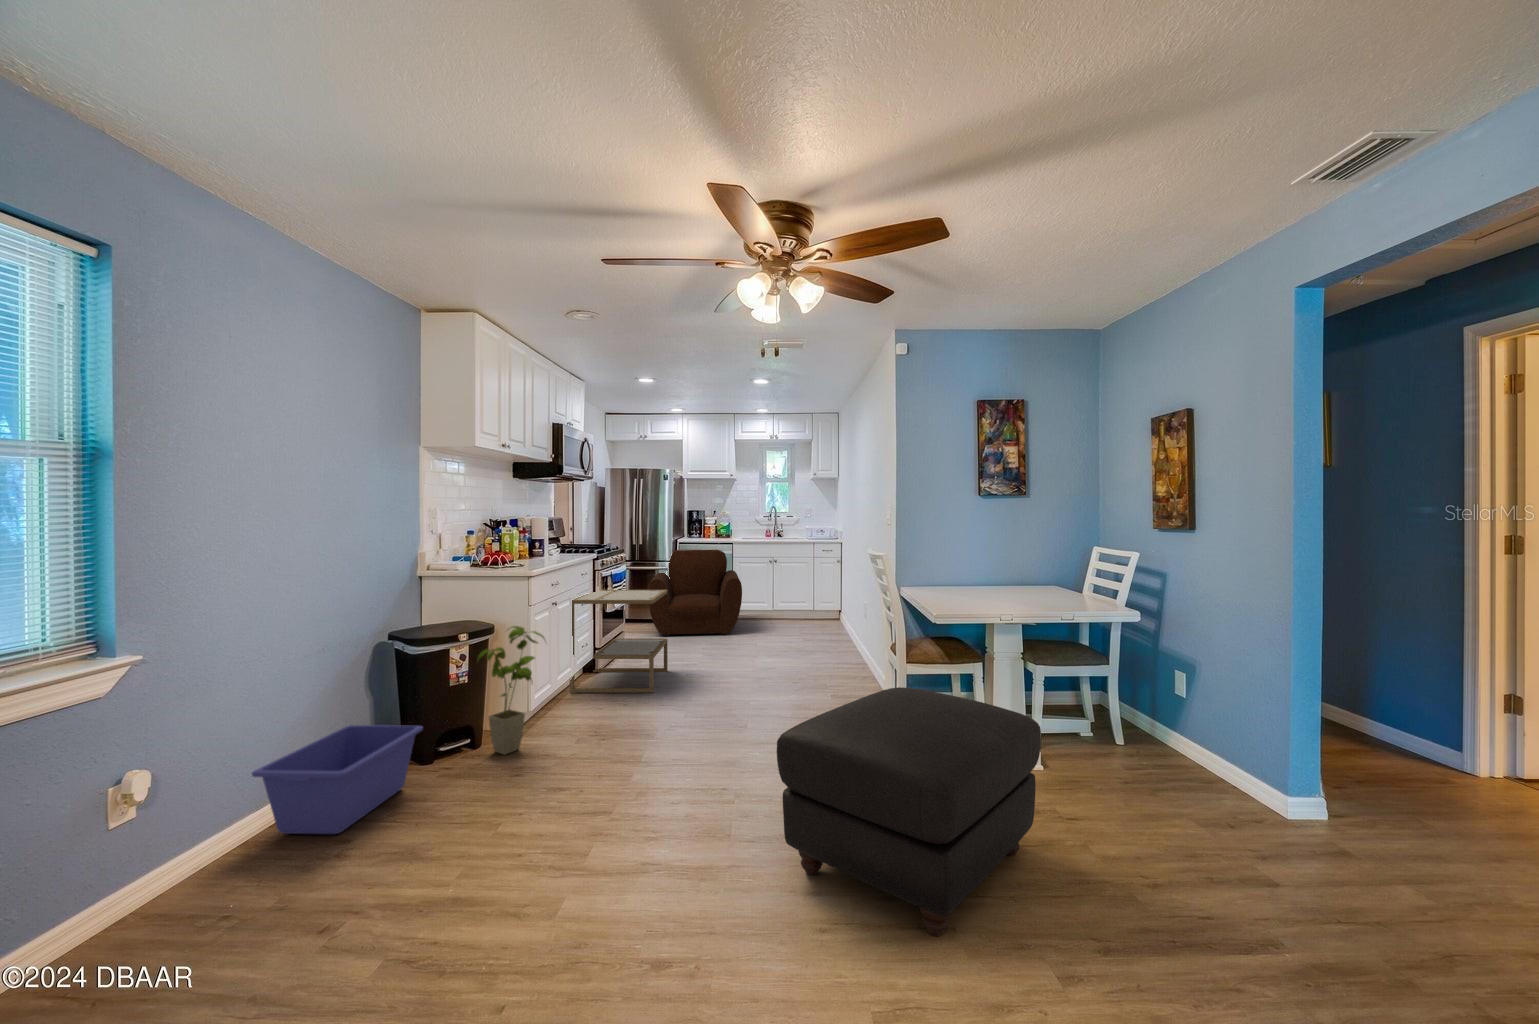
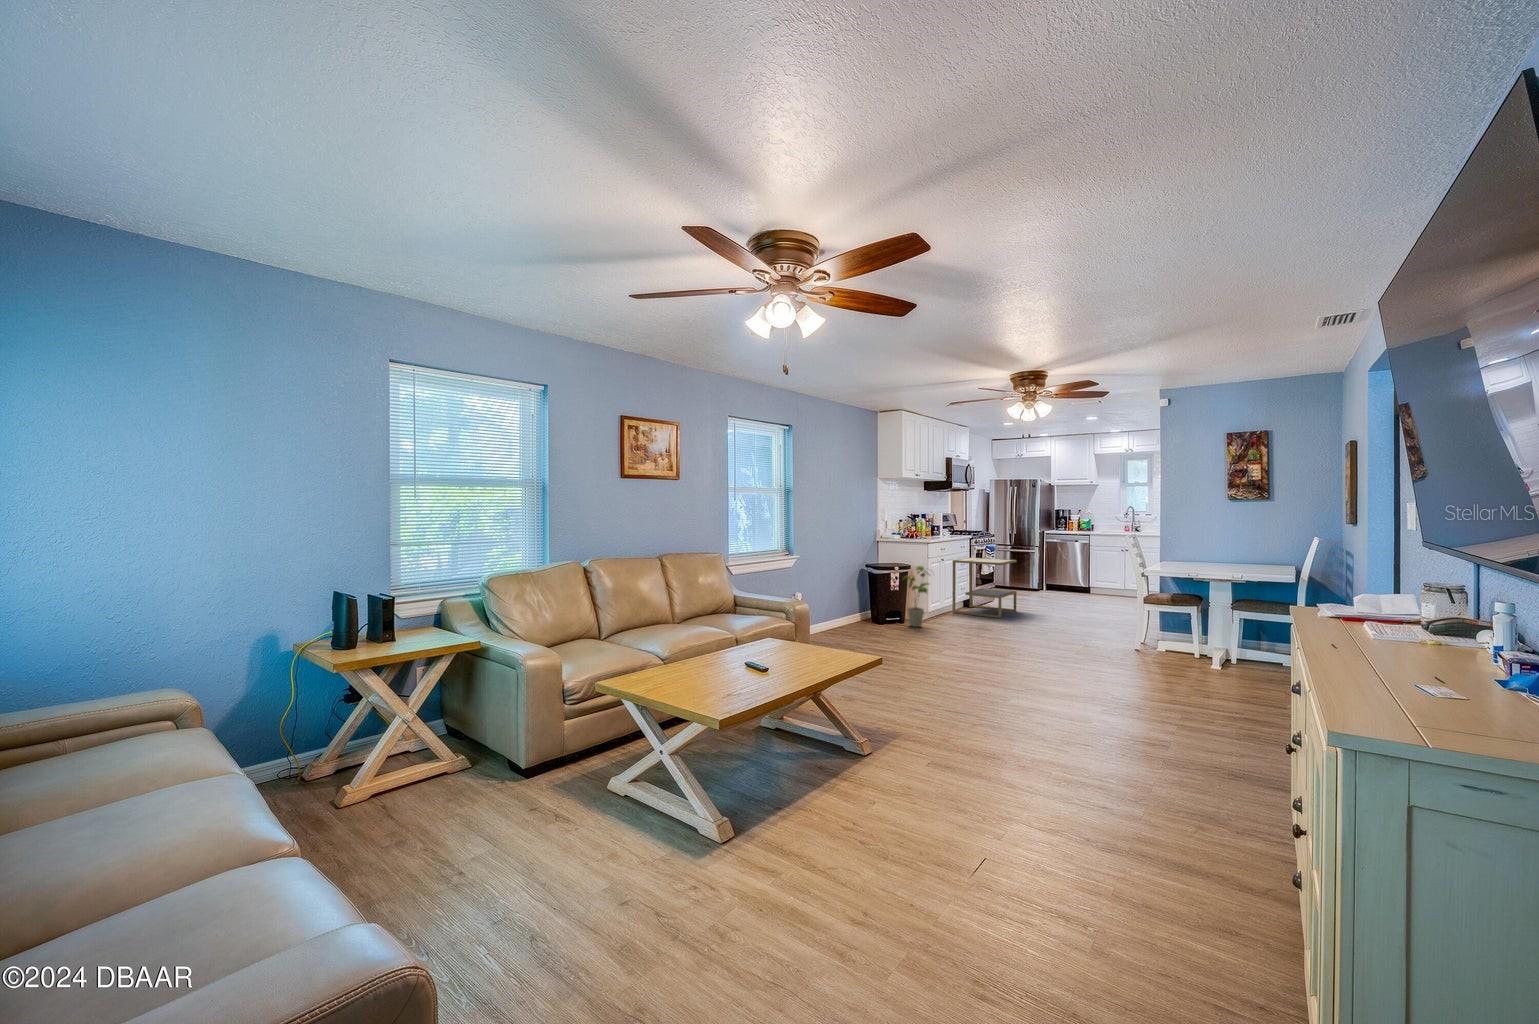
armchair: present [648,550,742,636] -> none [1015,538,1093,601]
ottoman: present [777,687,1041,936] -> none [1020,602,1170,690]
storage bin: present [252,725,423,834] -> none [824,601,880,635]

